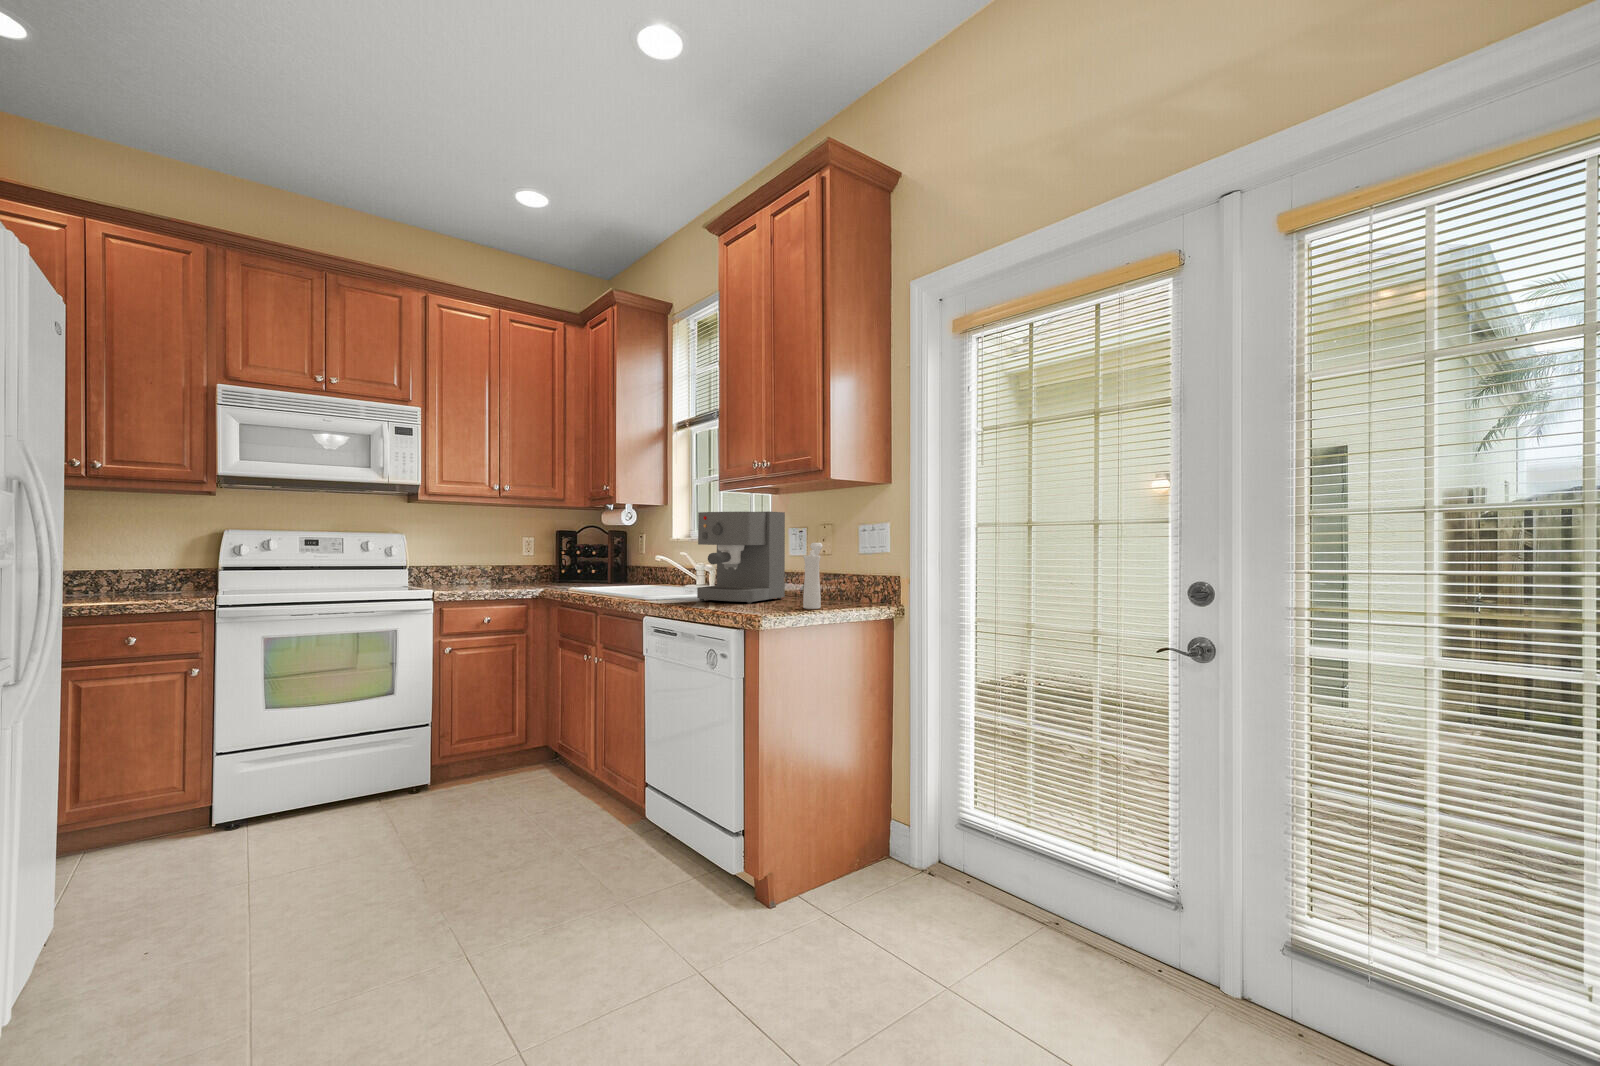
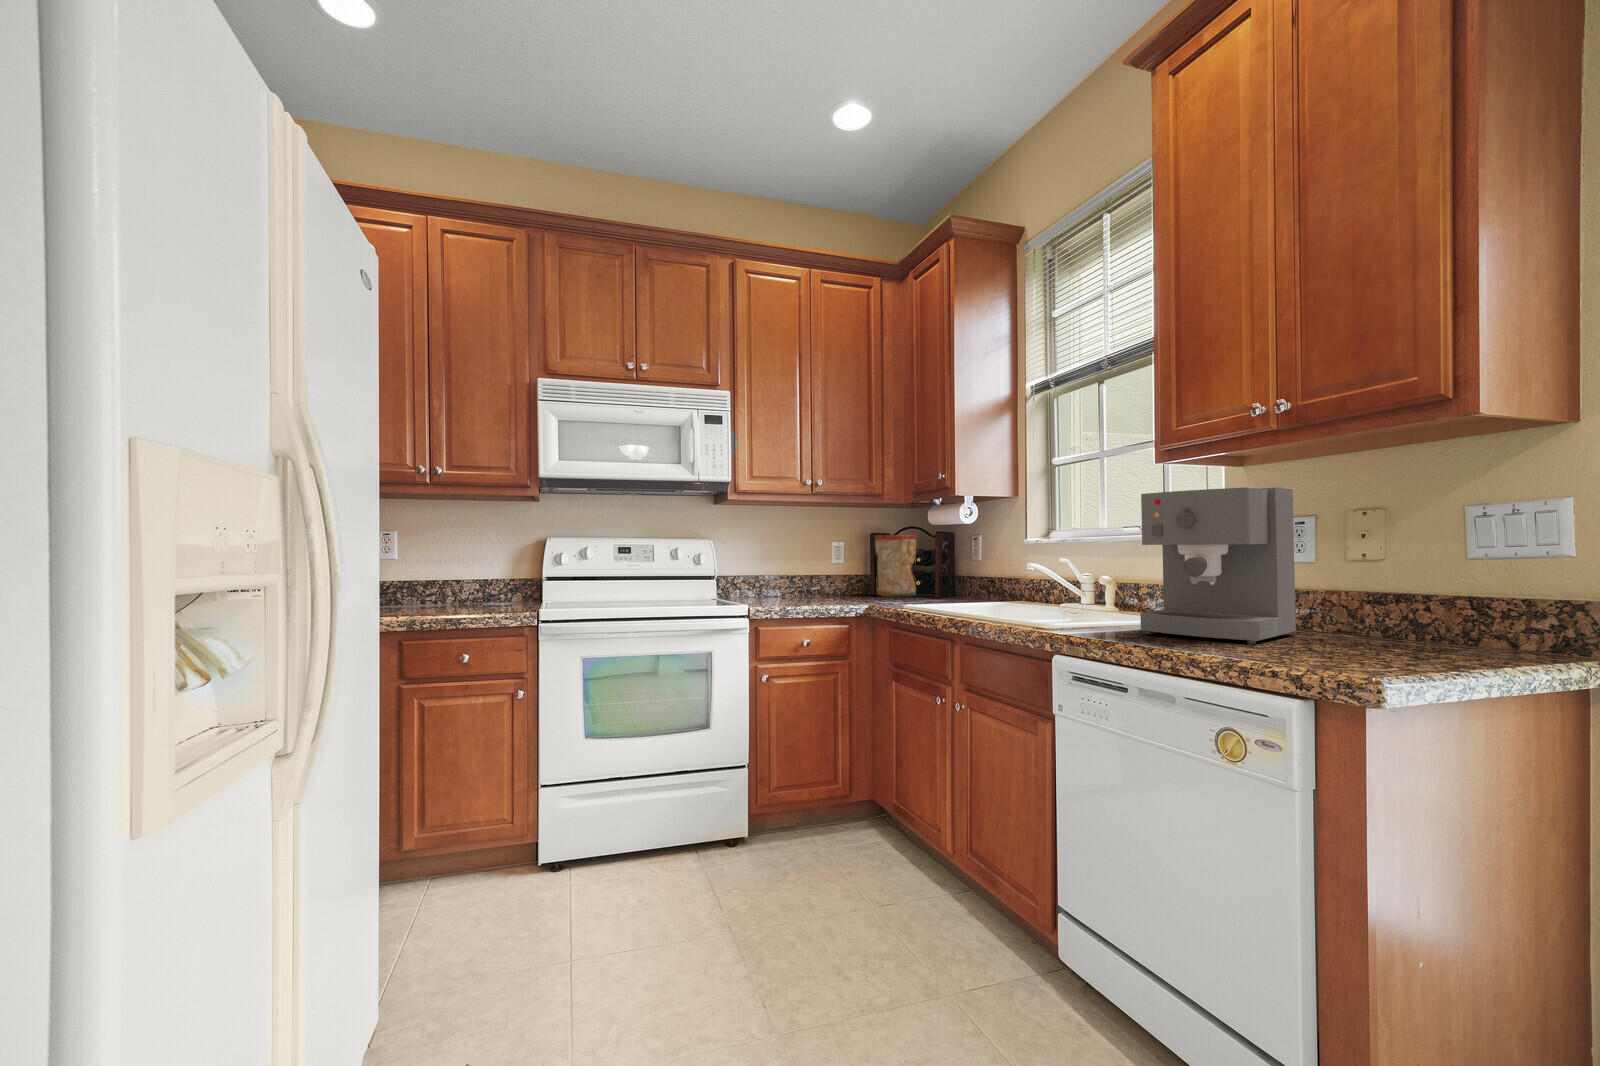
vase: none [559,533,594,582] -> present [875,535,917,597]
pepper mill: present [803,543,823,609] -> none [1391,538,1447,662]

